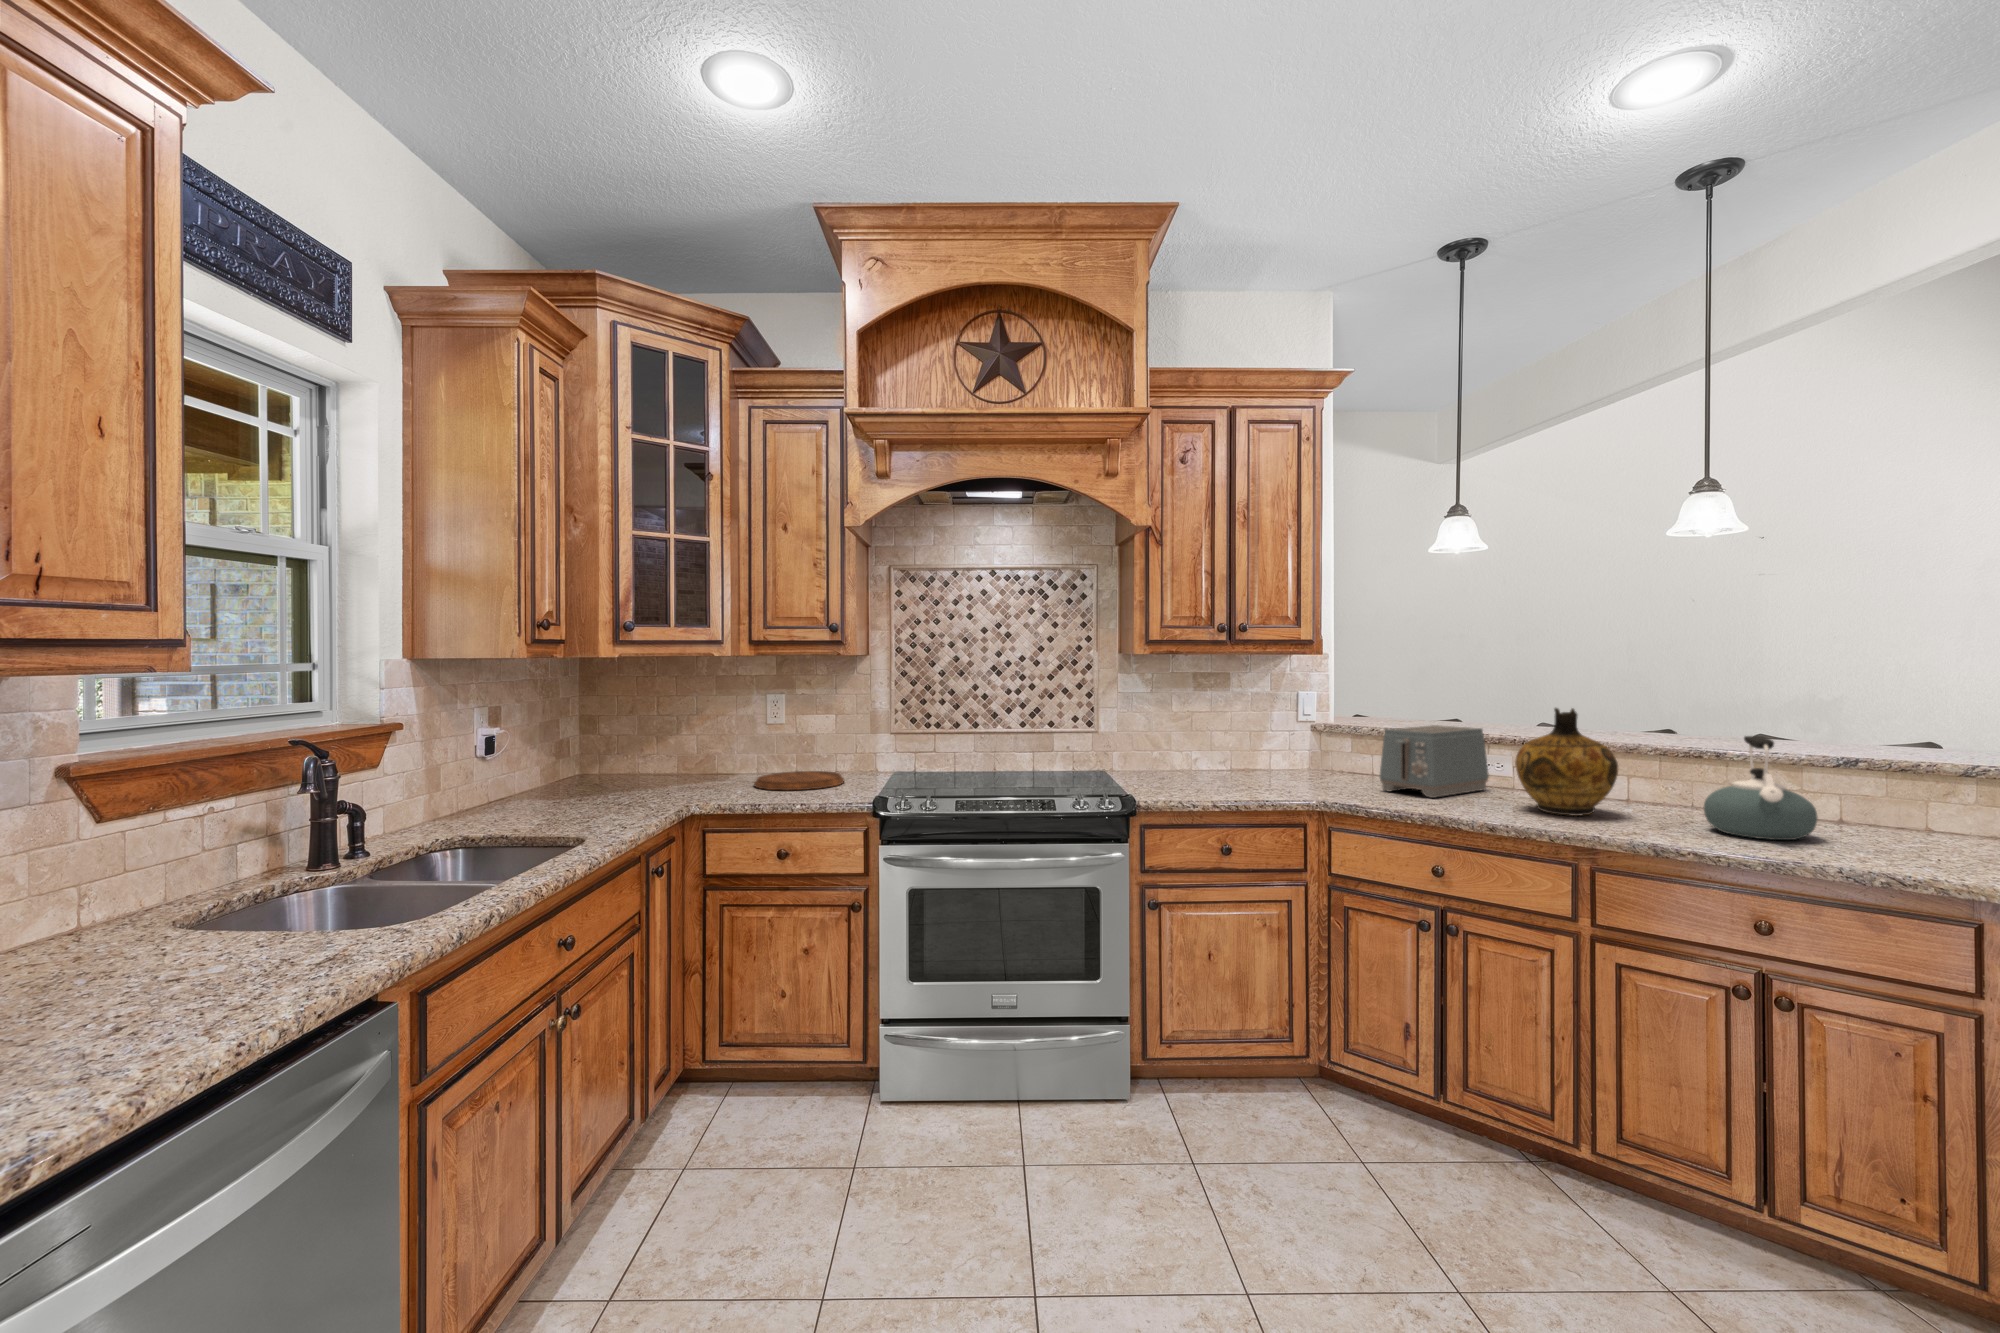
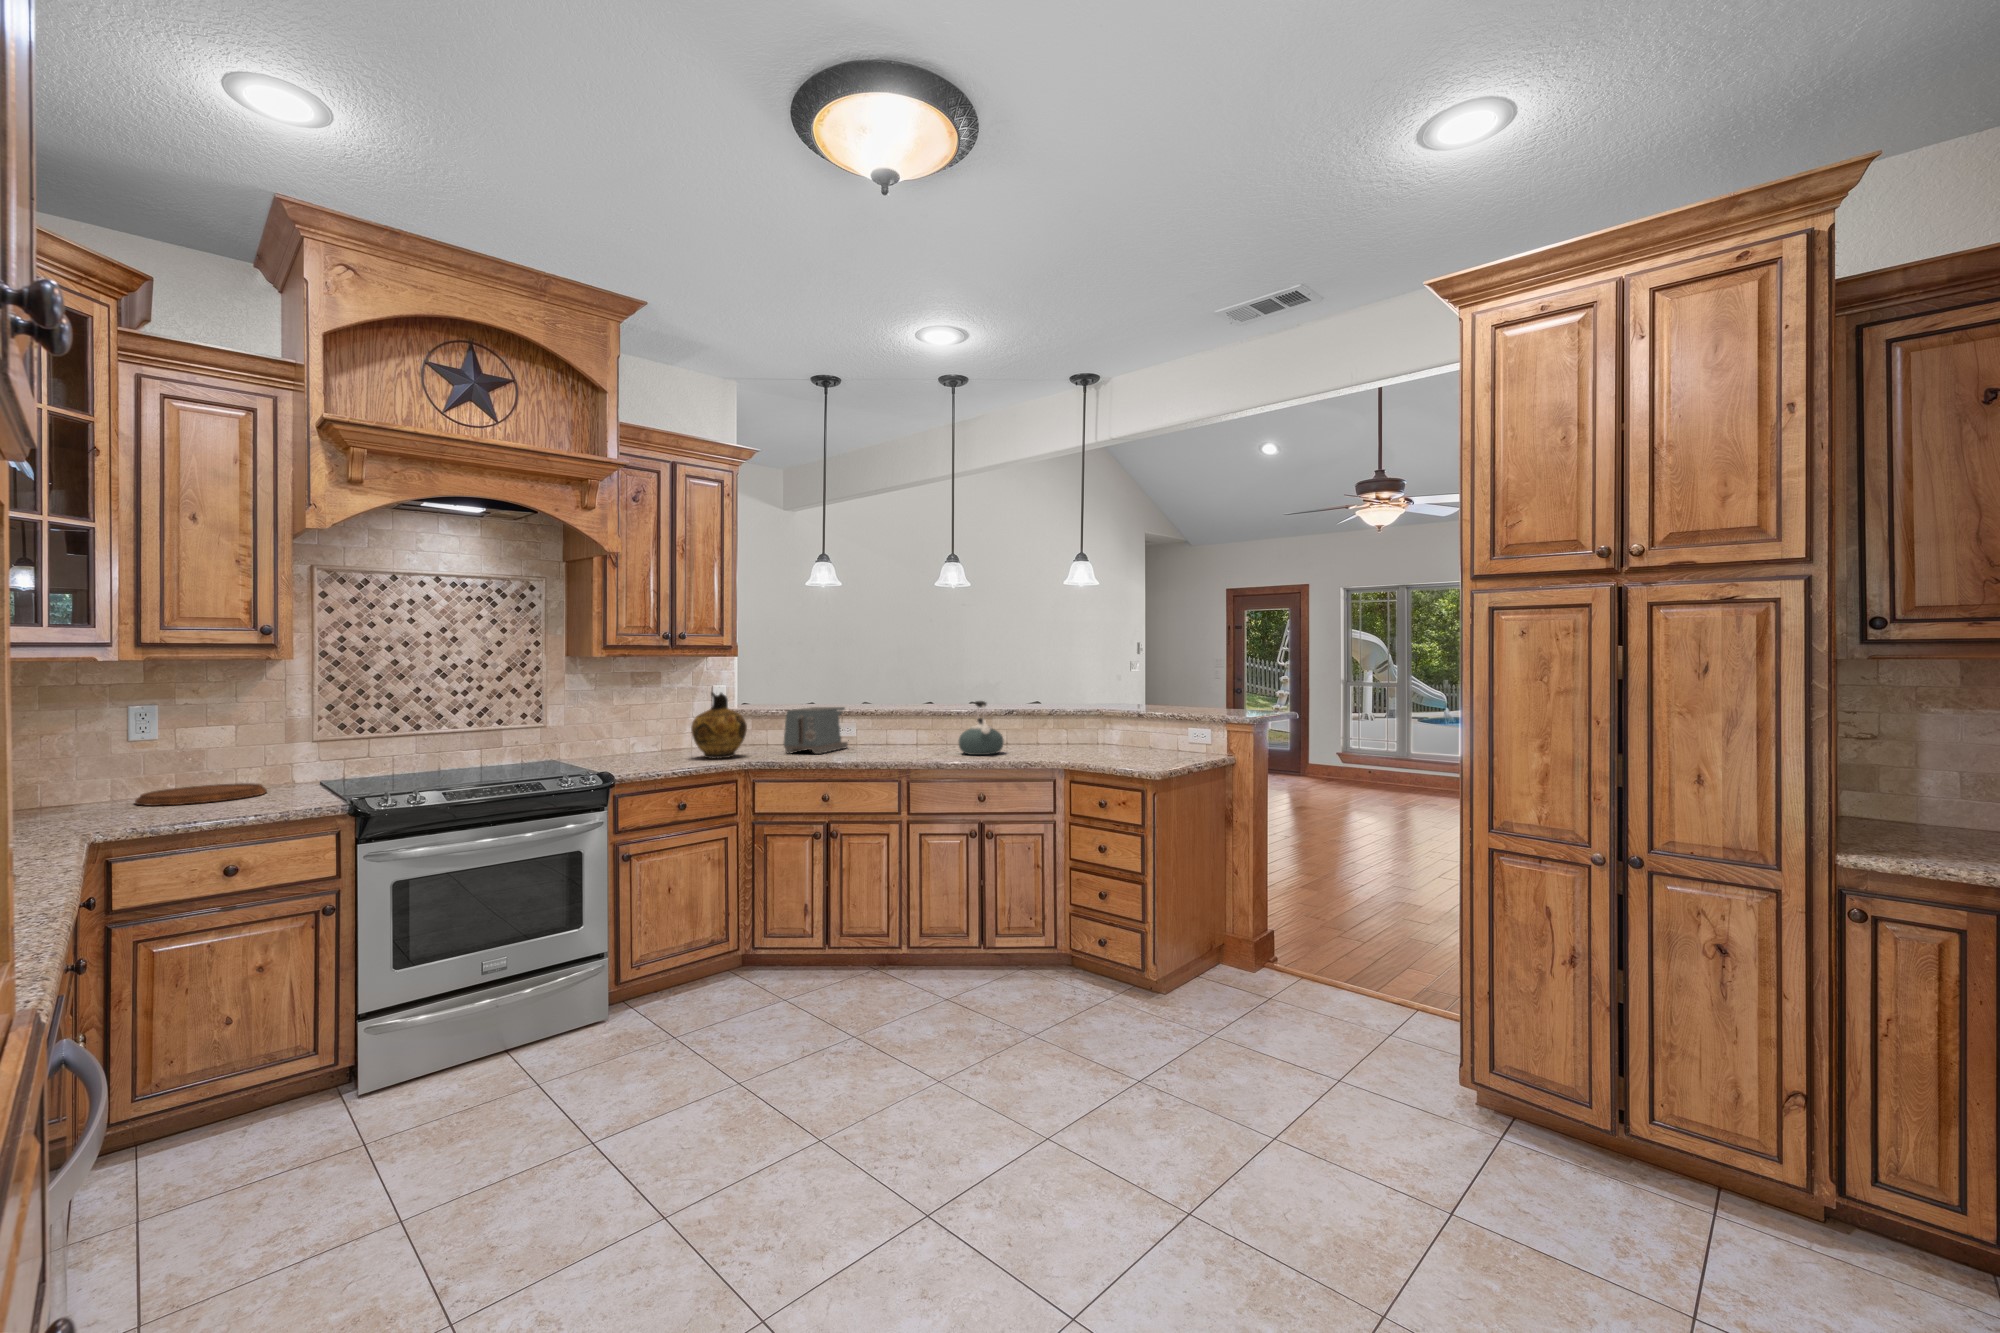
ceramic jug: present [1515,708,1618,816] -> present [691,693,747,759]

